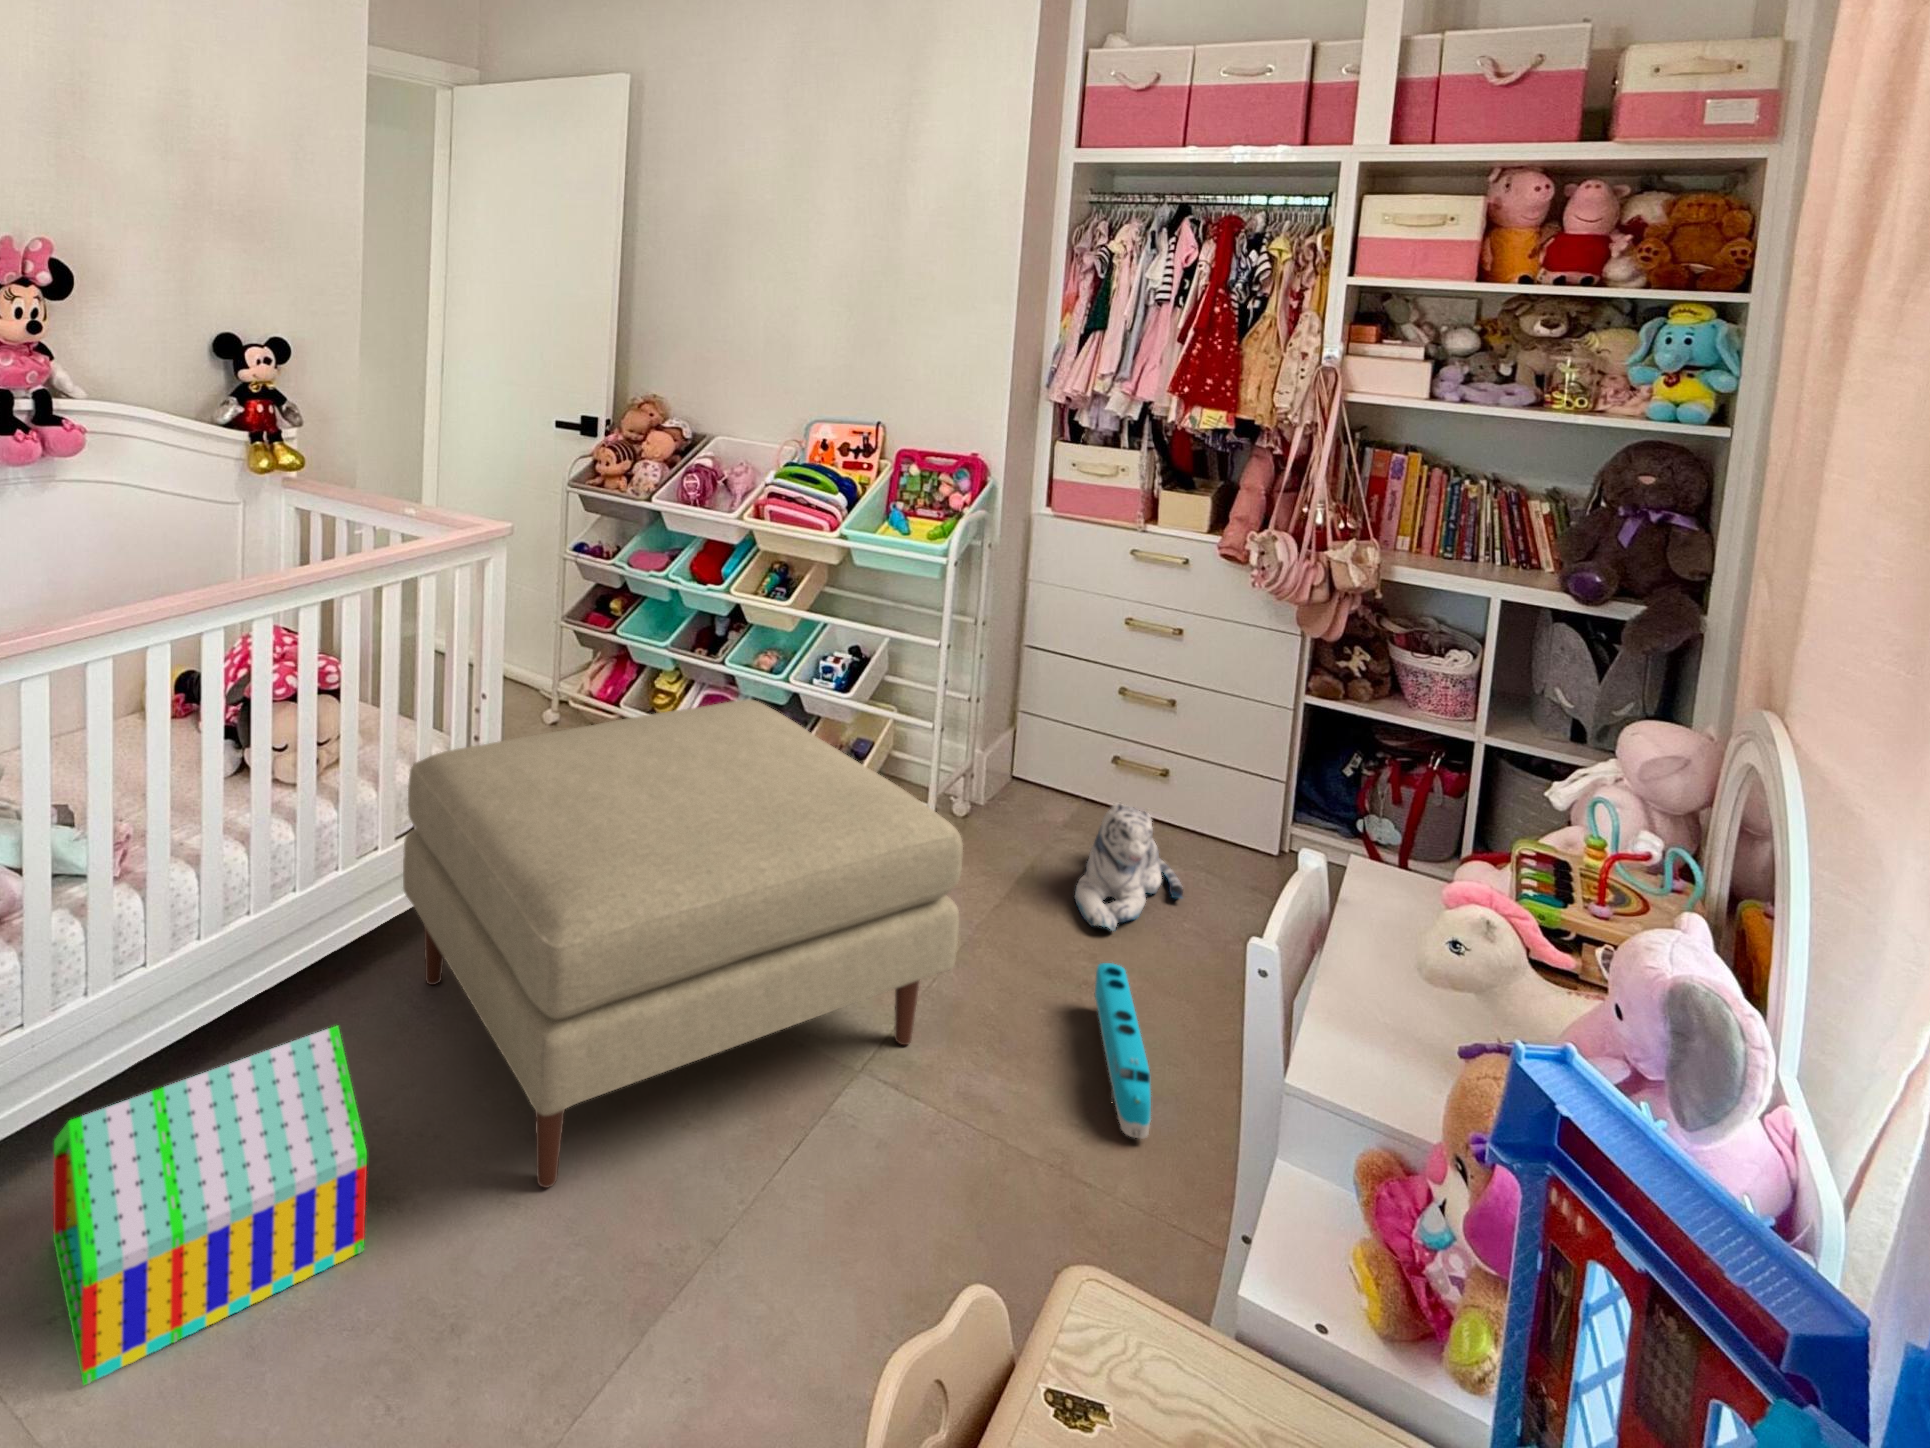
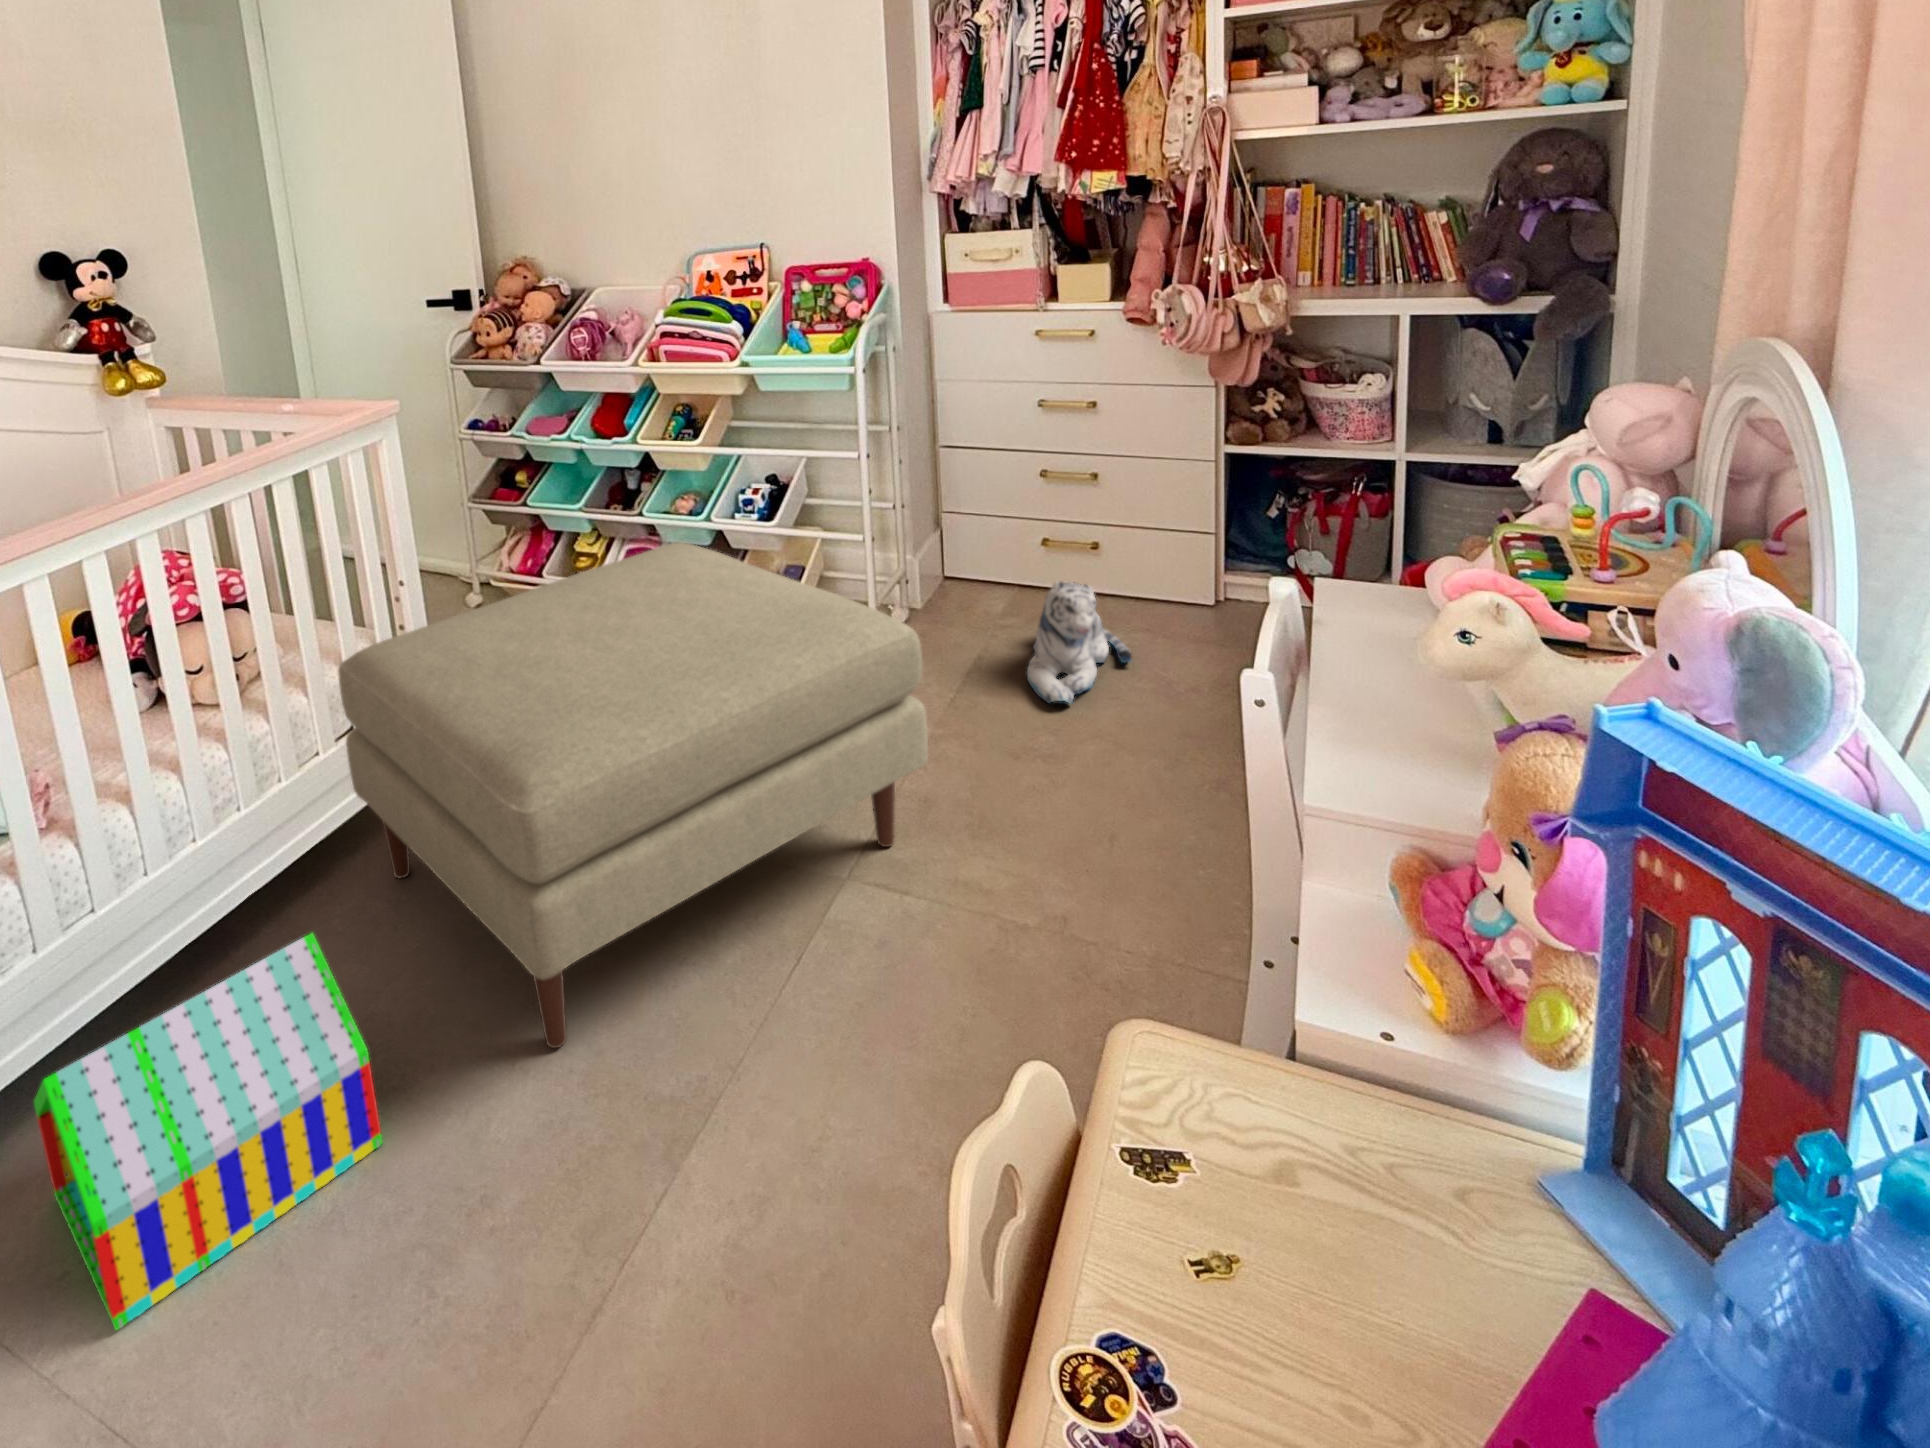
toy train: present [1095,963,1151,1139] -> none [1064,732,1142,890]

